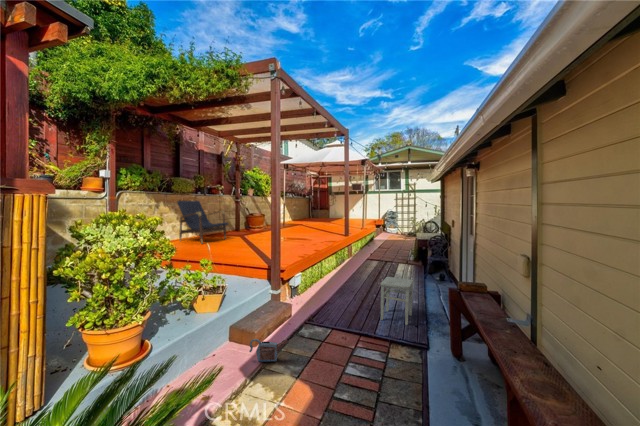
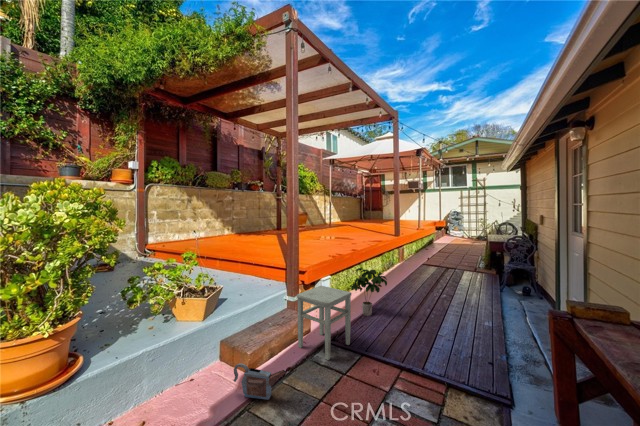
lounge chair: present [178,201,228,244] -> none [210,195,262,241]
potted plant: none [317,265,346,302] -> present [350,268,387,316]
stool: present [380,277,414,325] -> present [297,286,351,360]

